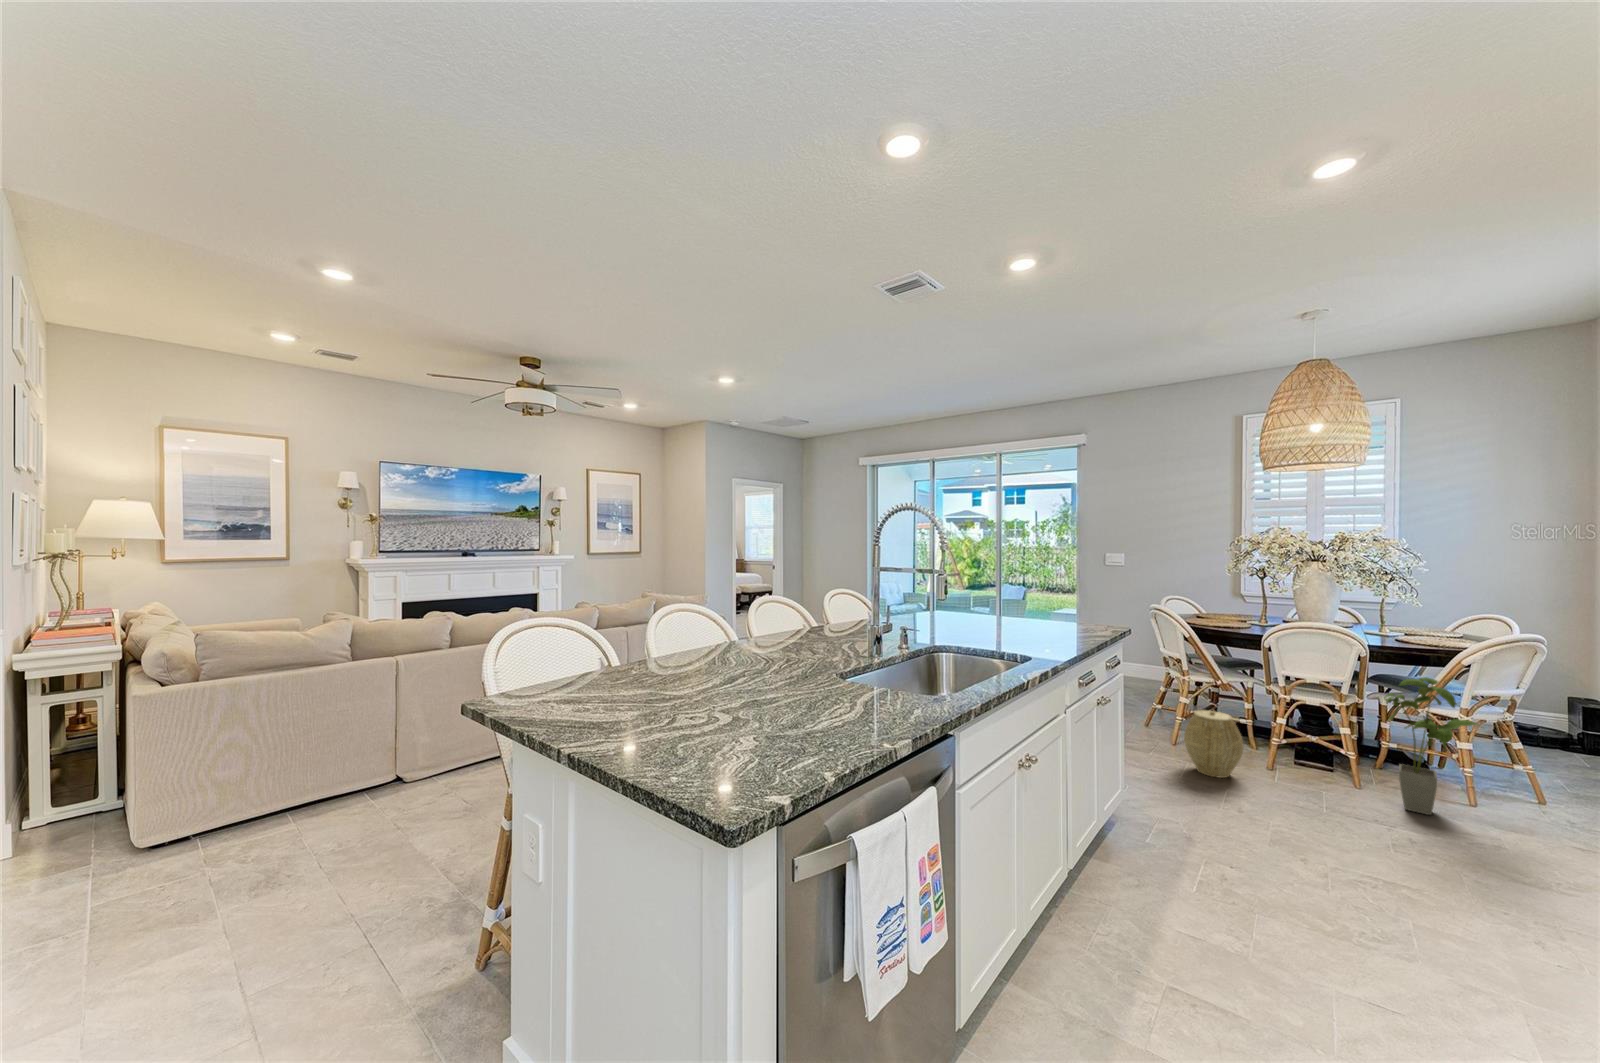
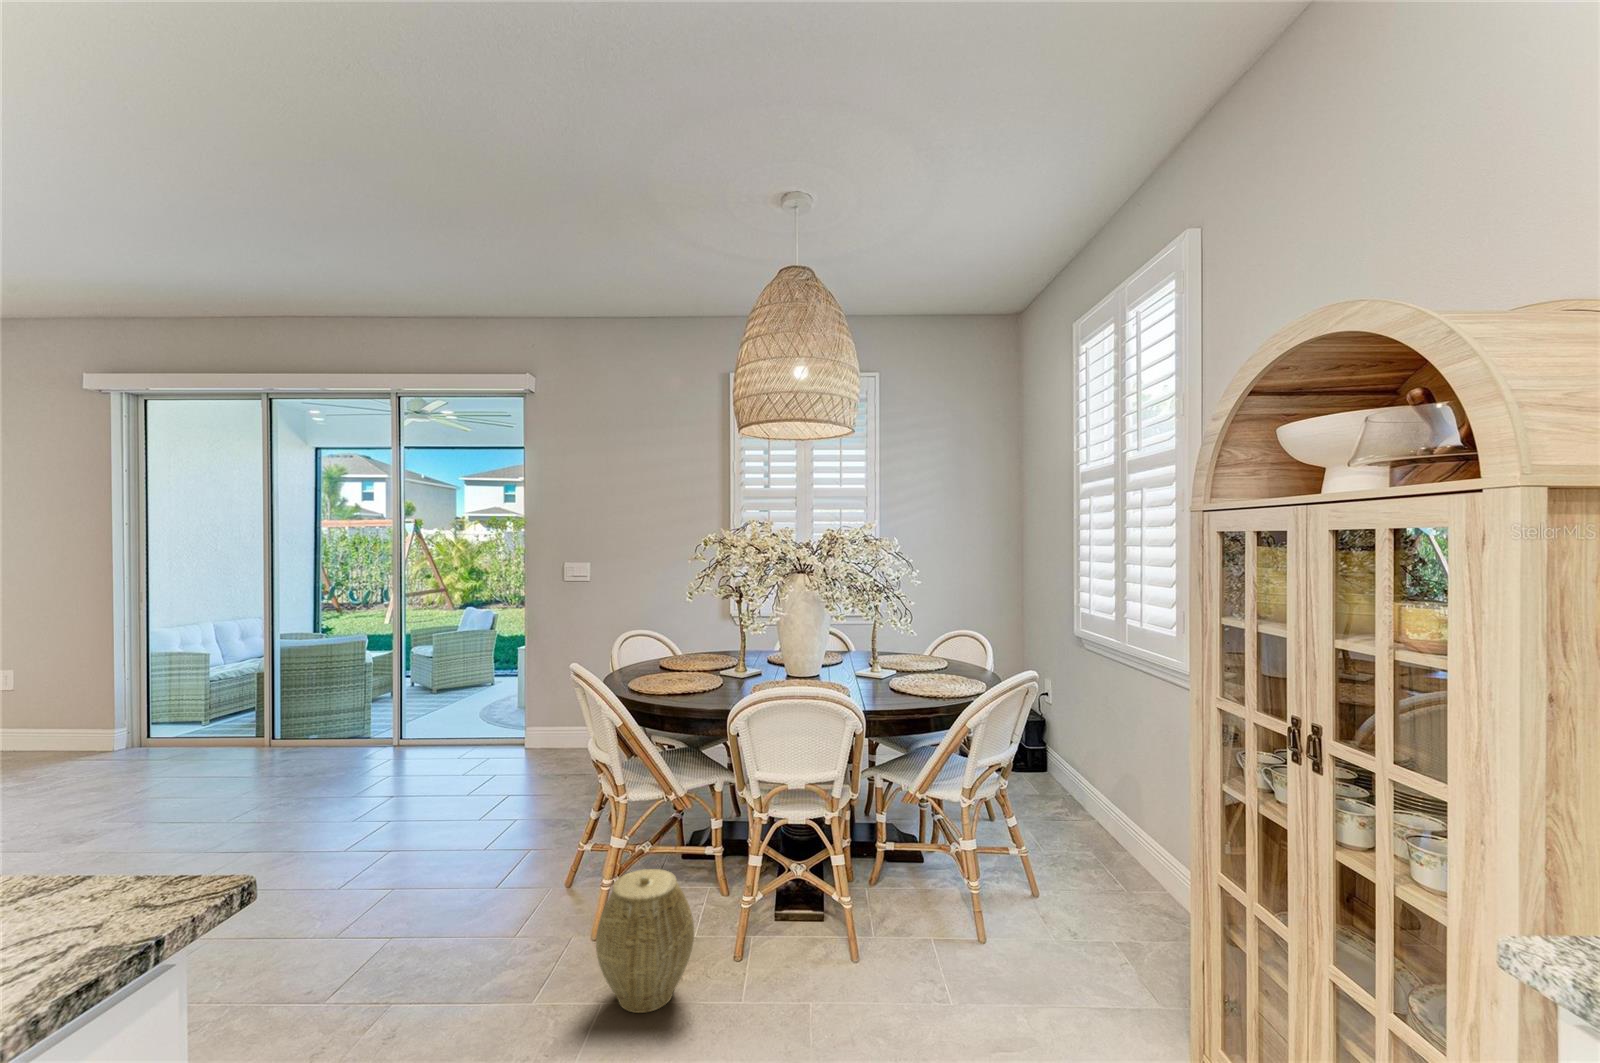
house plant: present [1384,677,1477,815] -> none [882,763,999,990]

